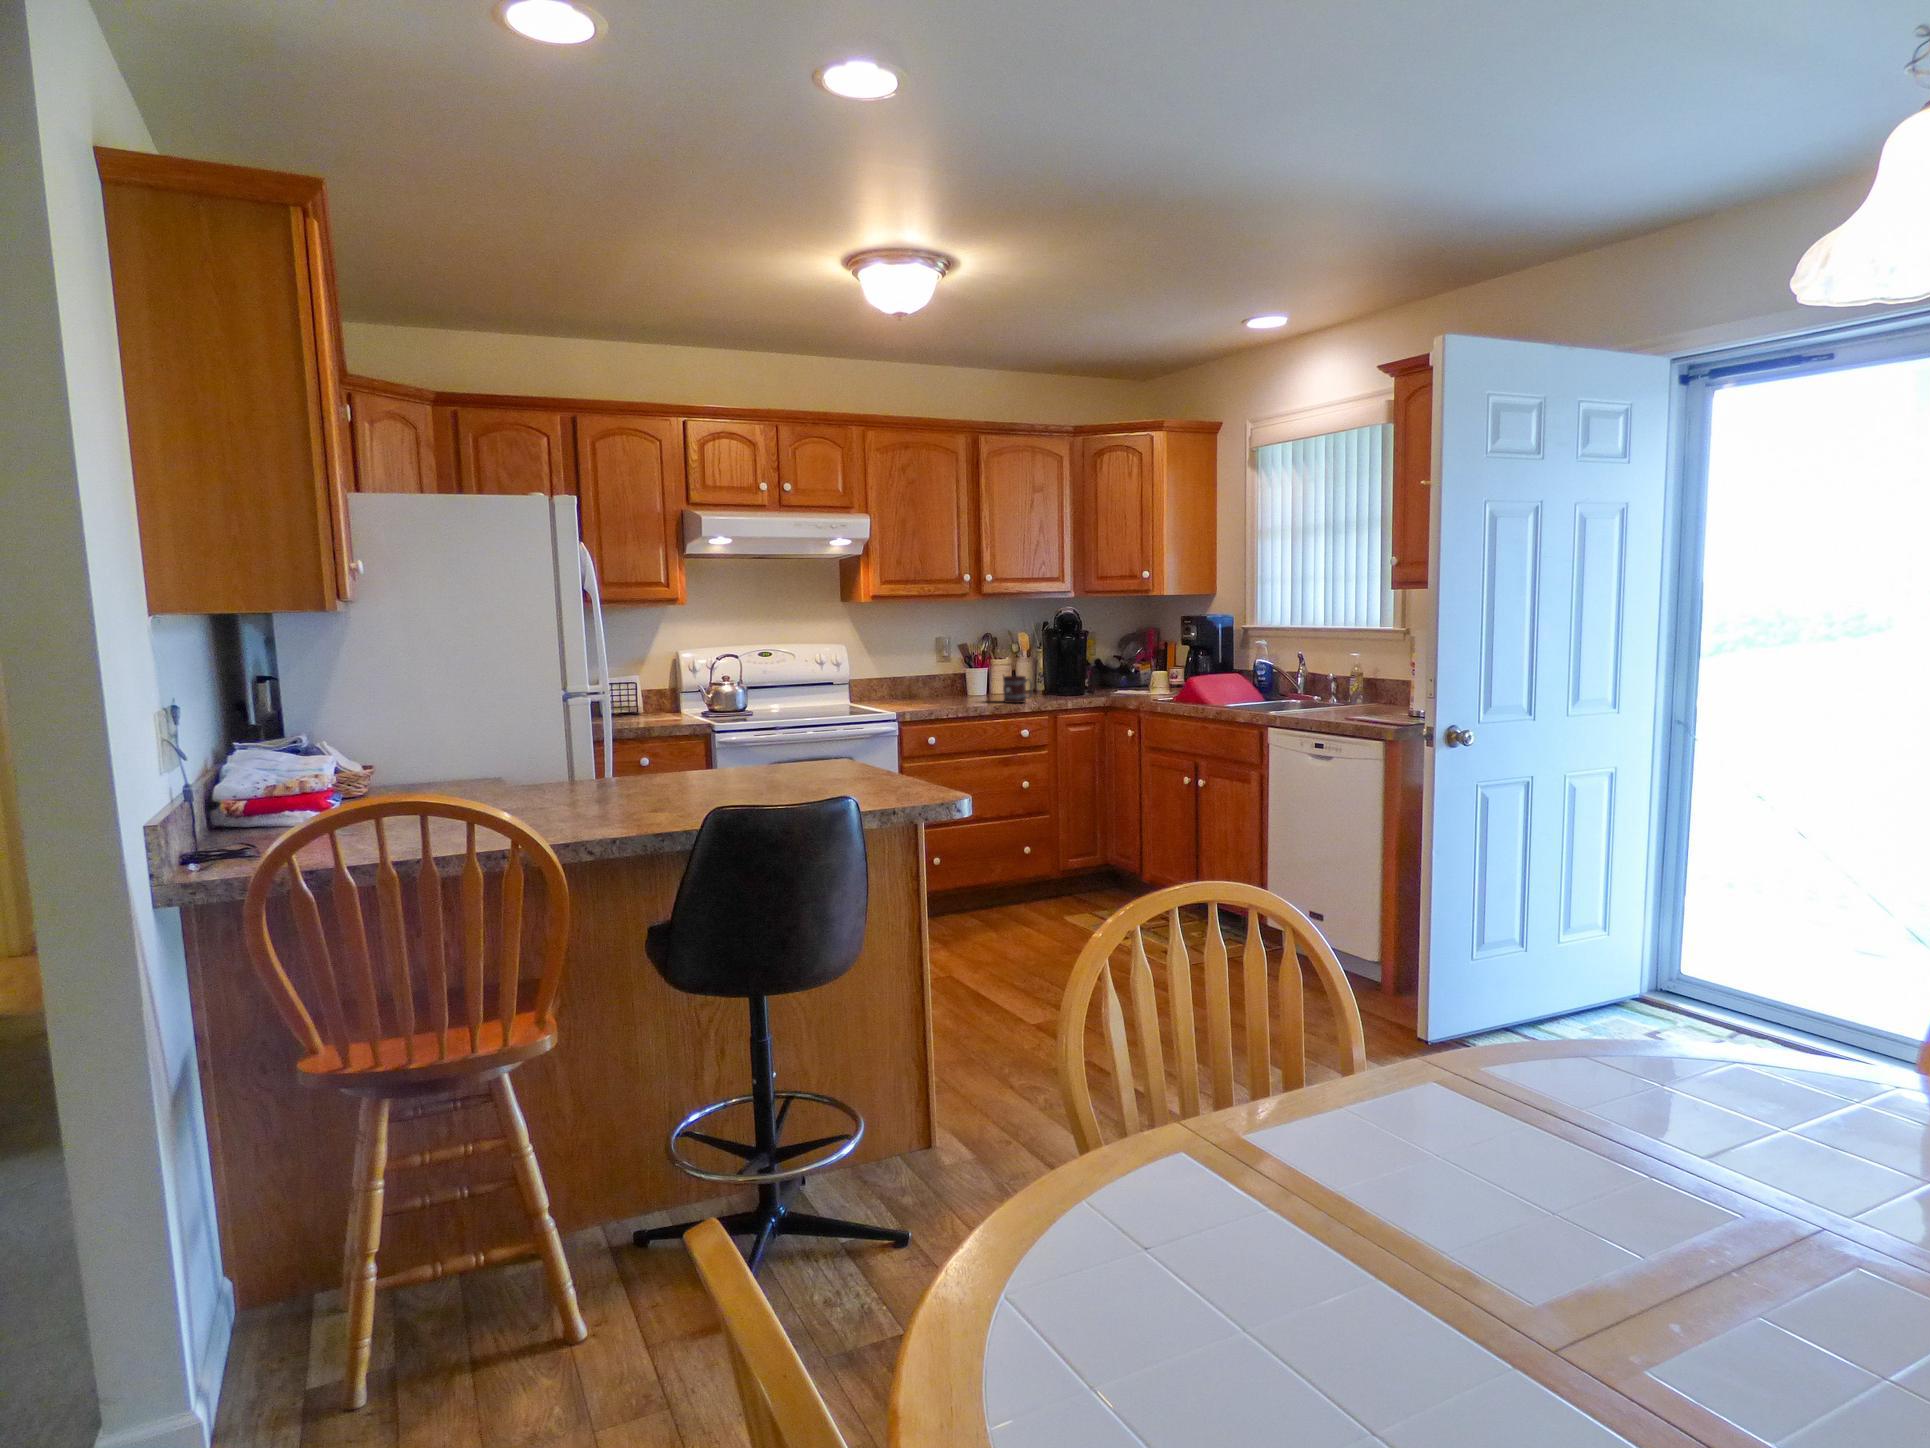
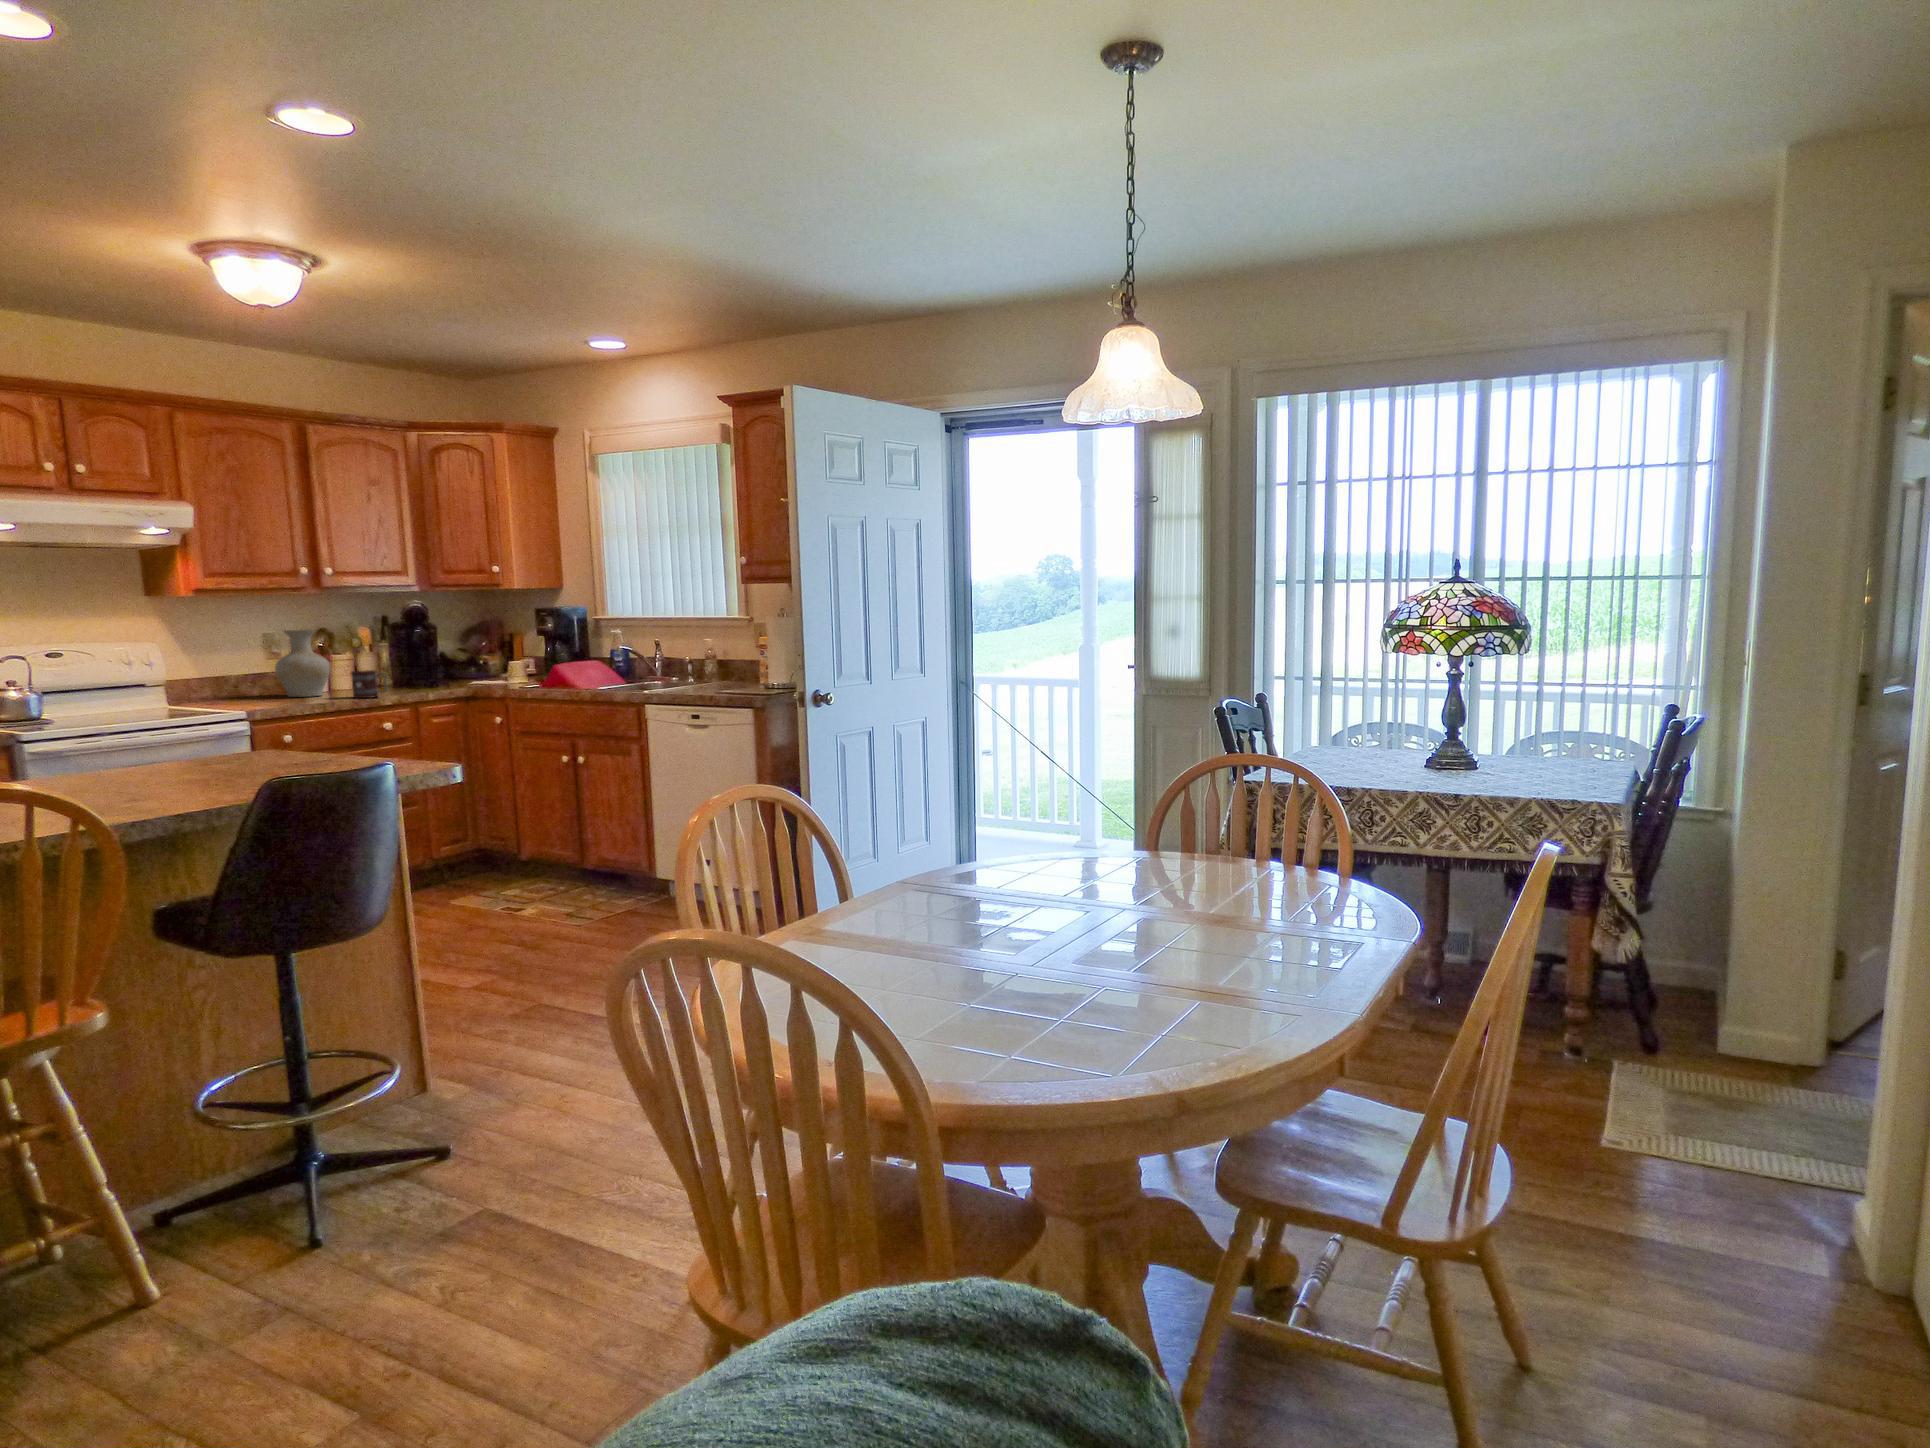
vase: none [944,634,989,699] -> present [275,629,330,697]

